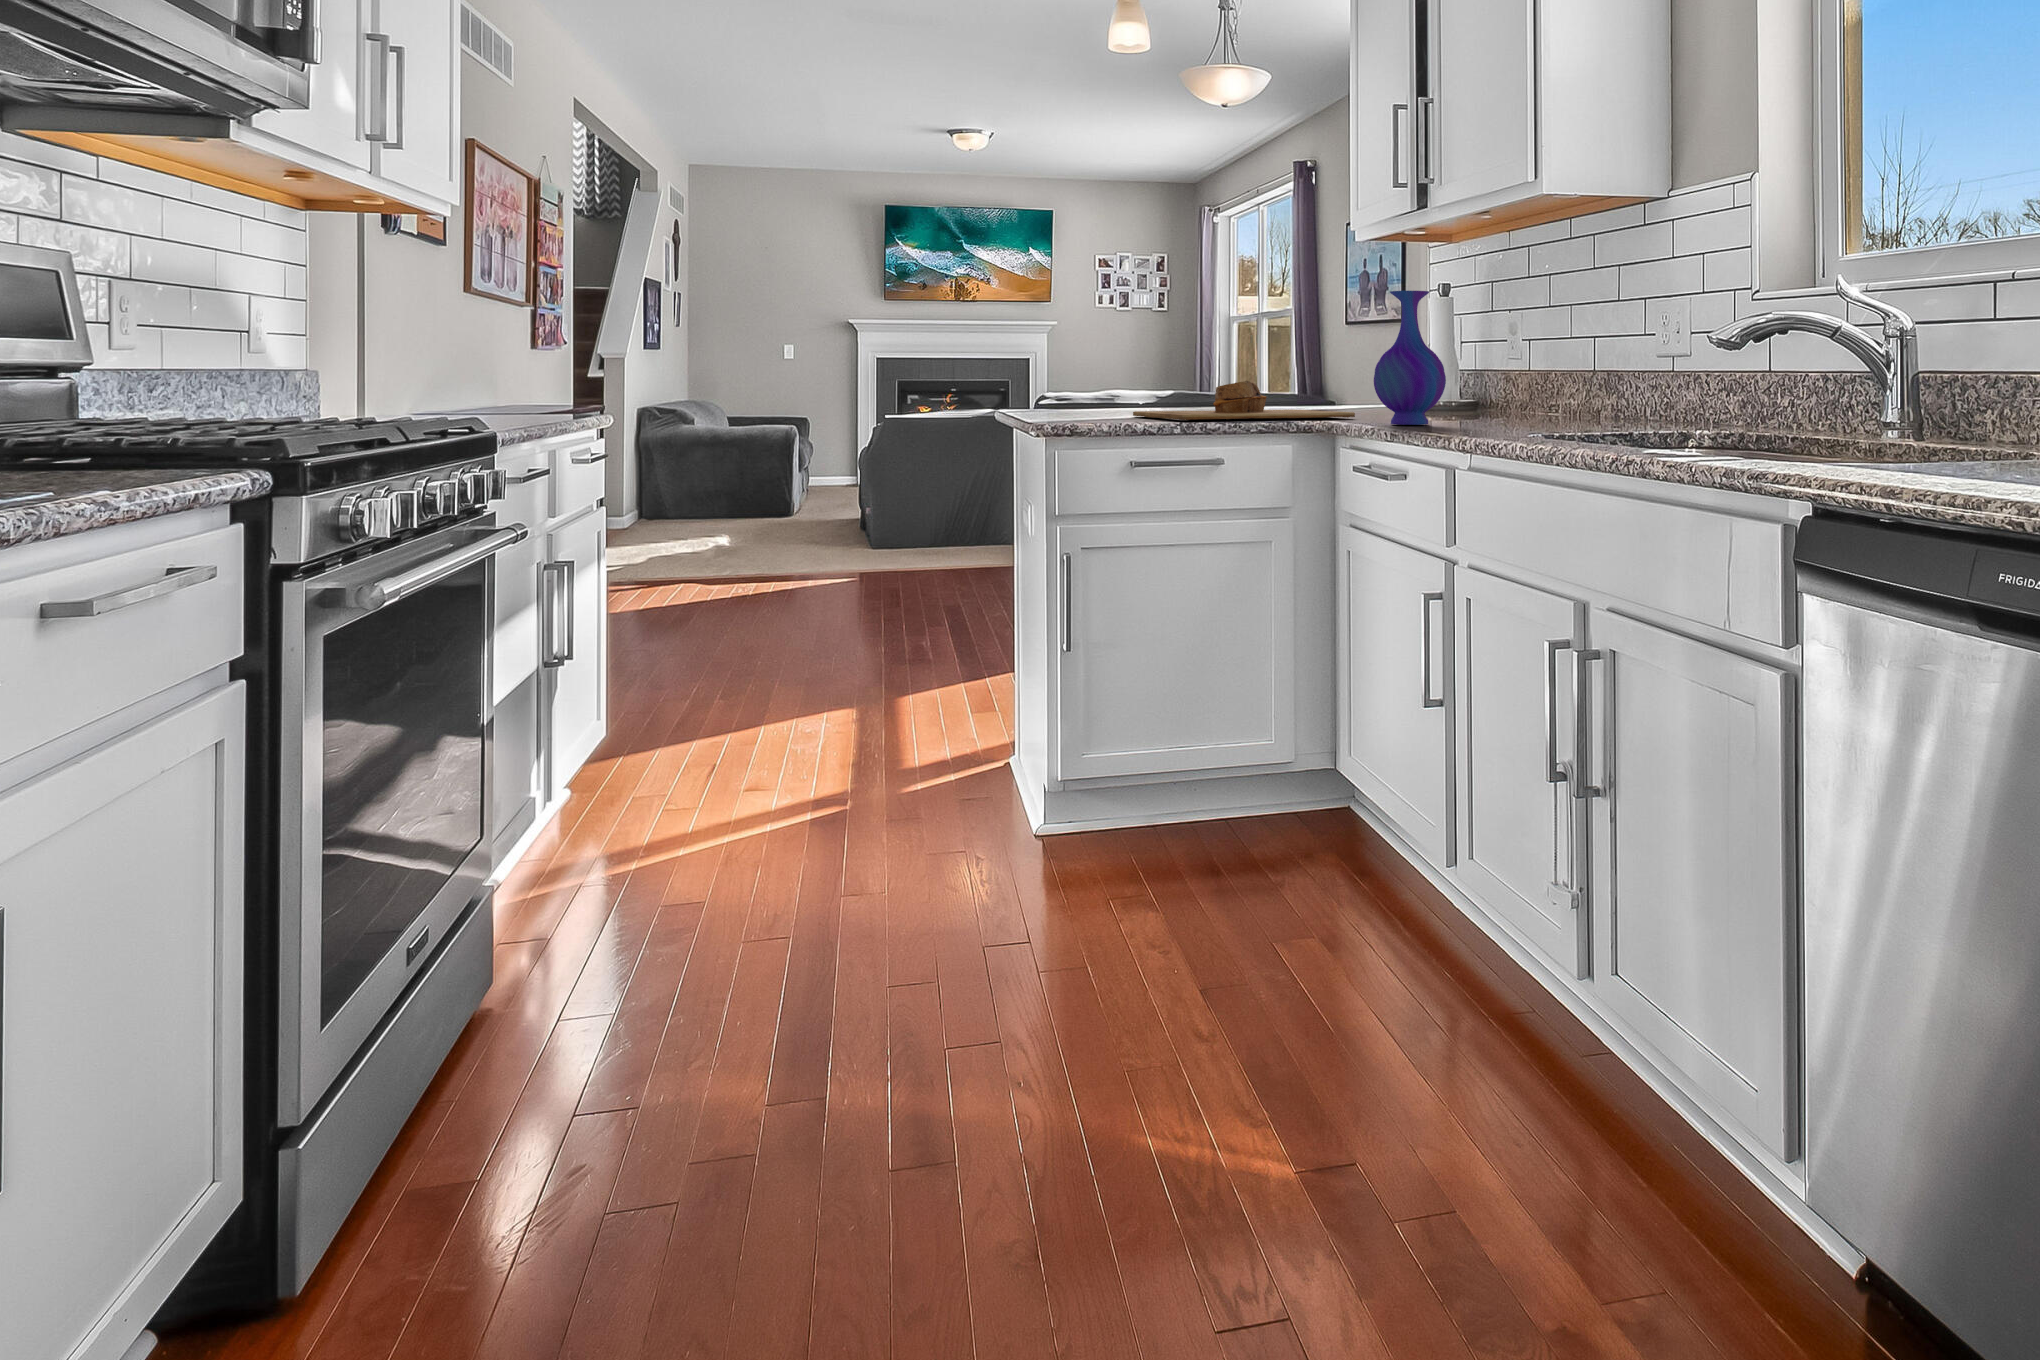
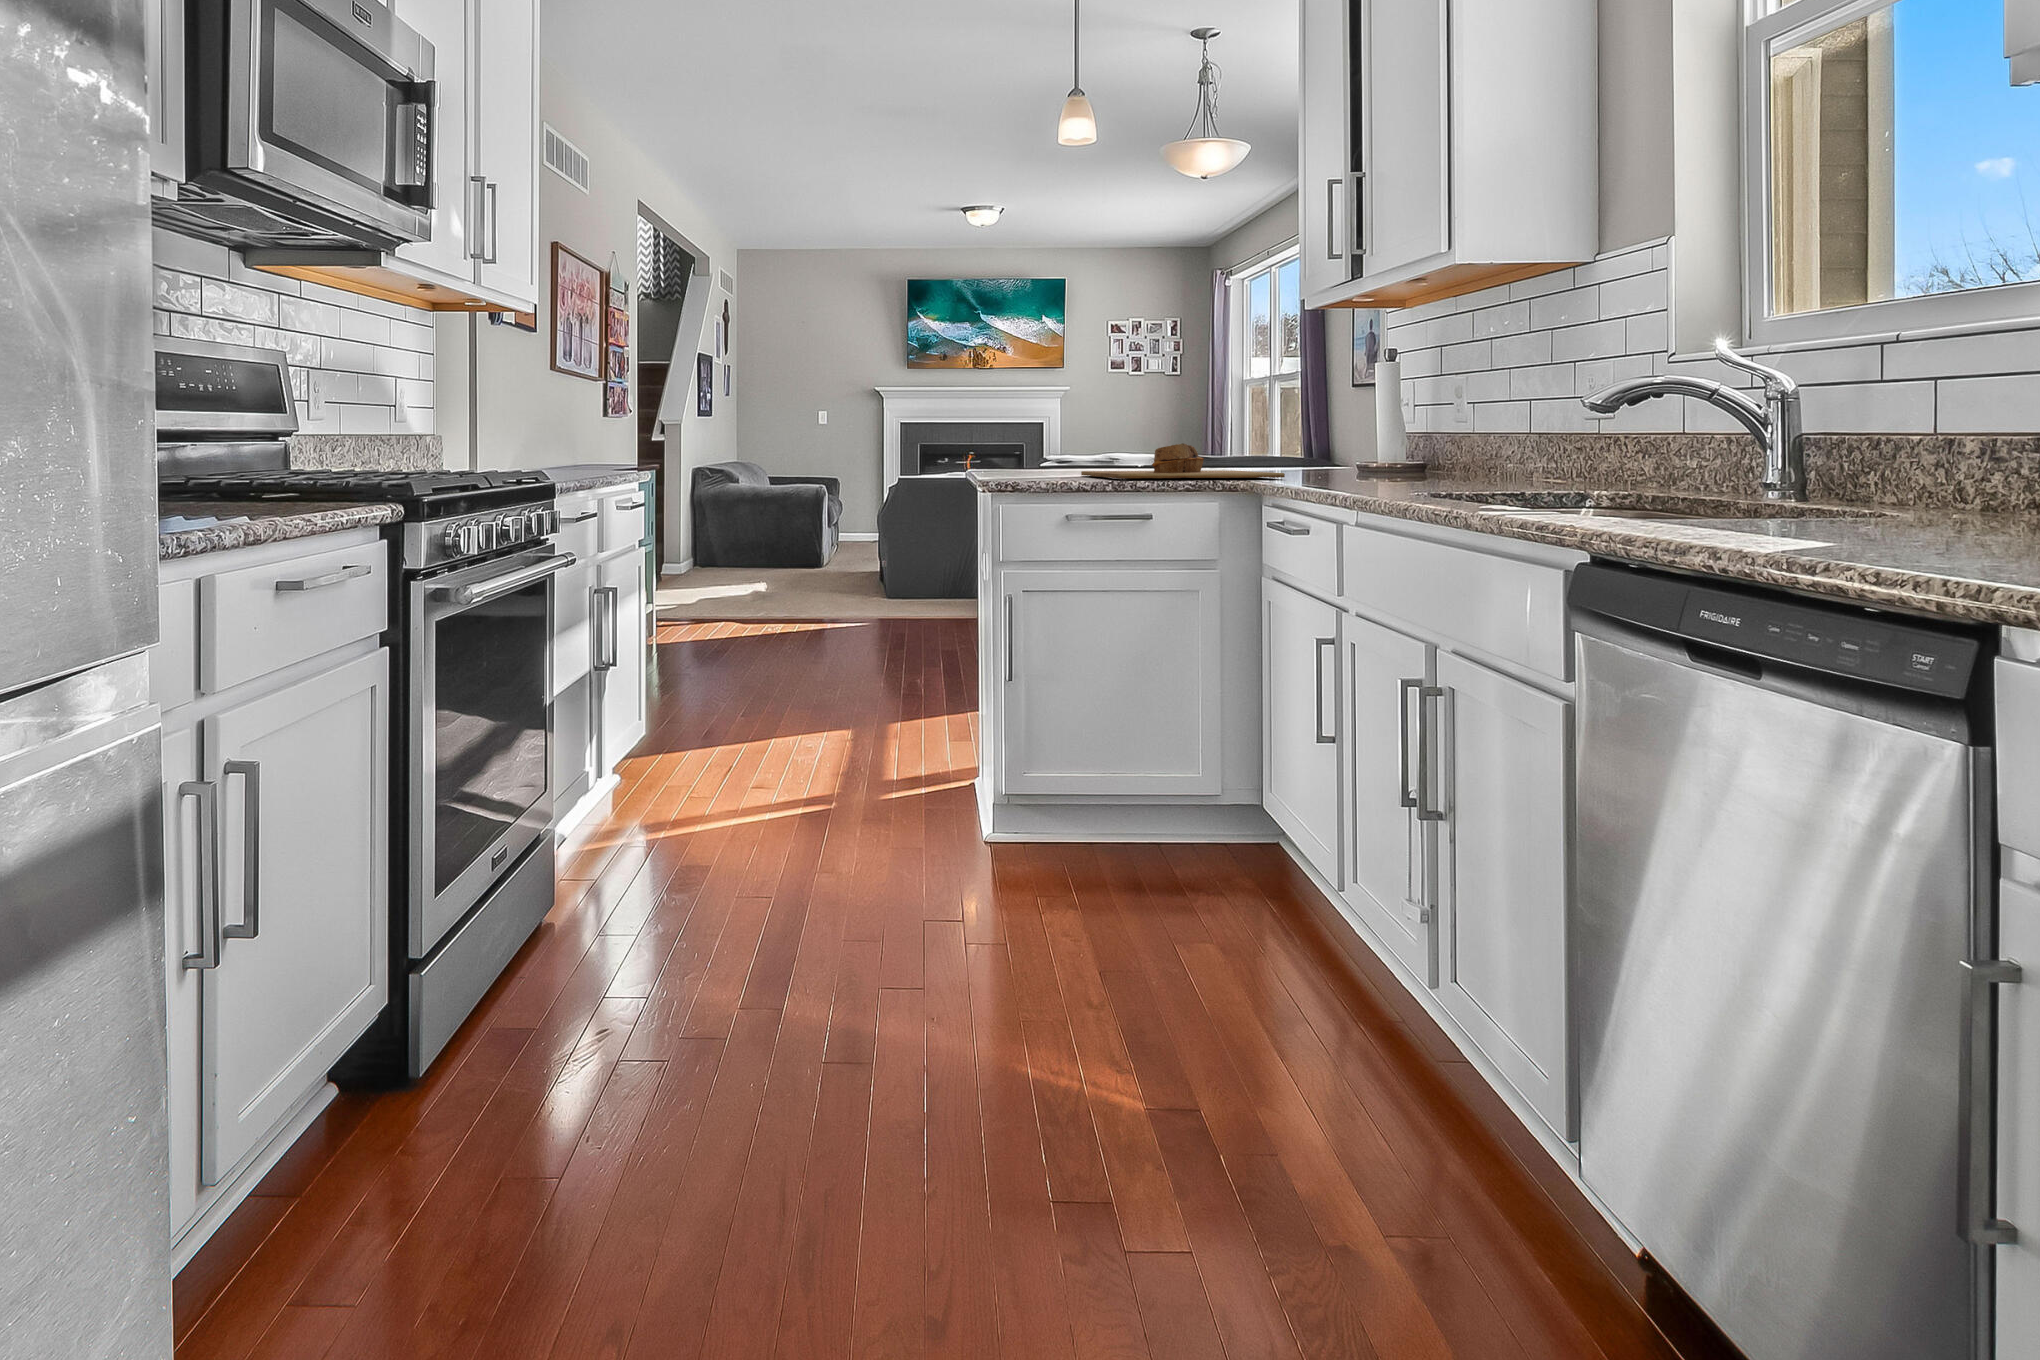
vase: present [1374,291,1446,425] -> none [1292,359,1361,484]

